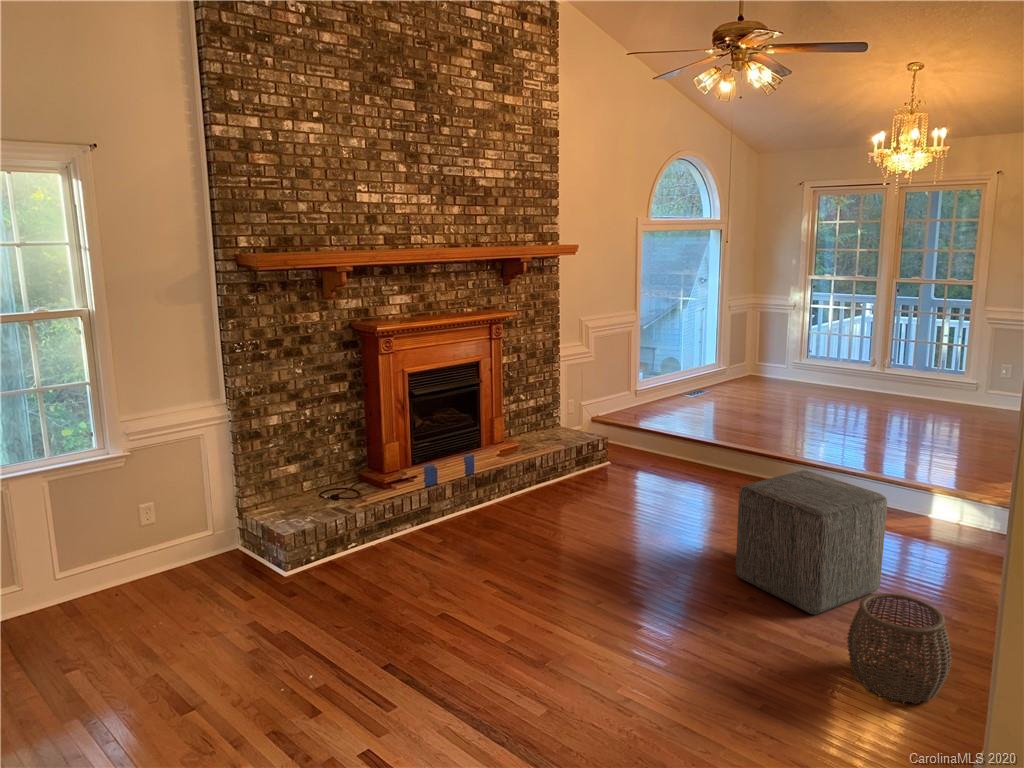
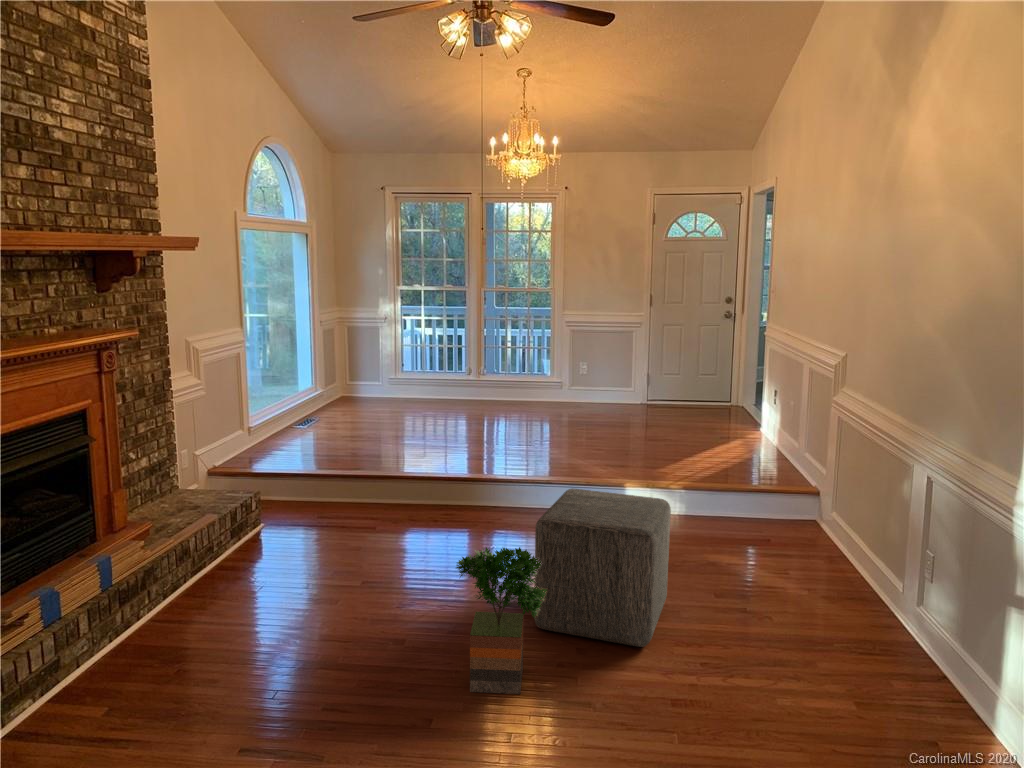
potted tree: none [643,492,715,610] -> present [456,547,547,694]
woven basket: present [847,593,951,704] -> none [723,600,828,716]

